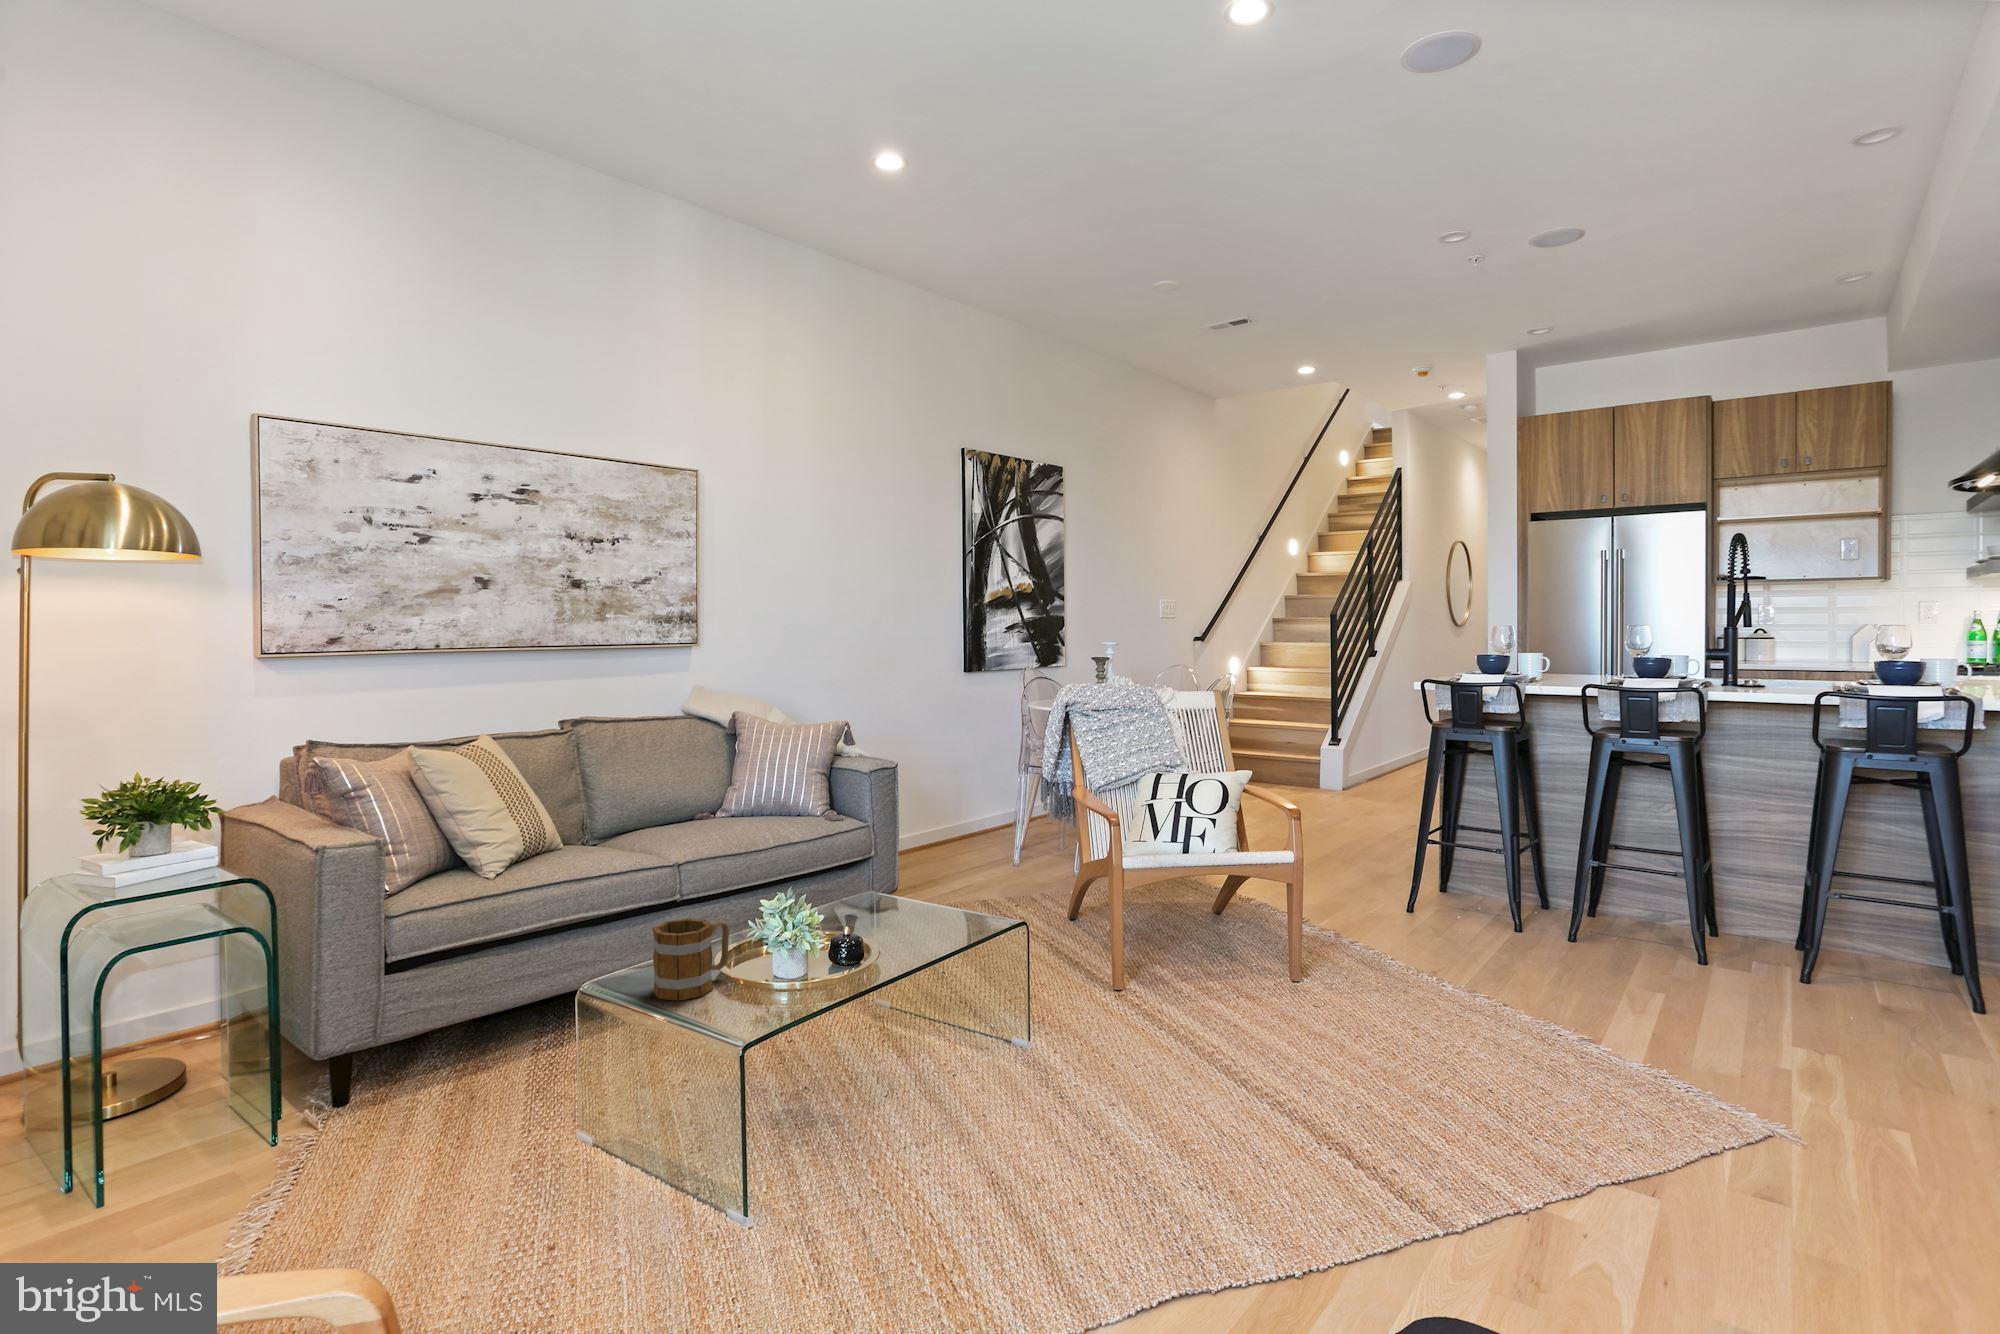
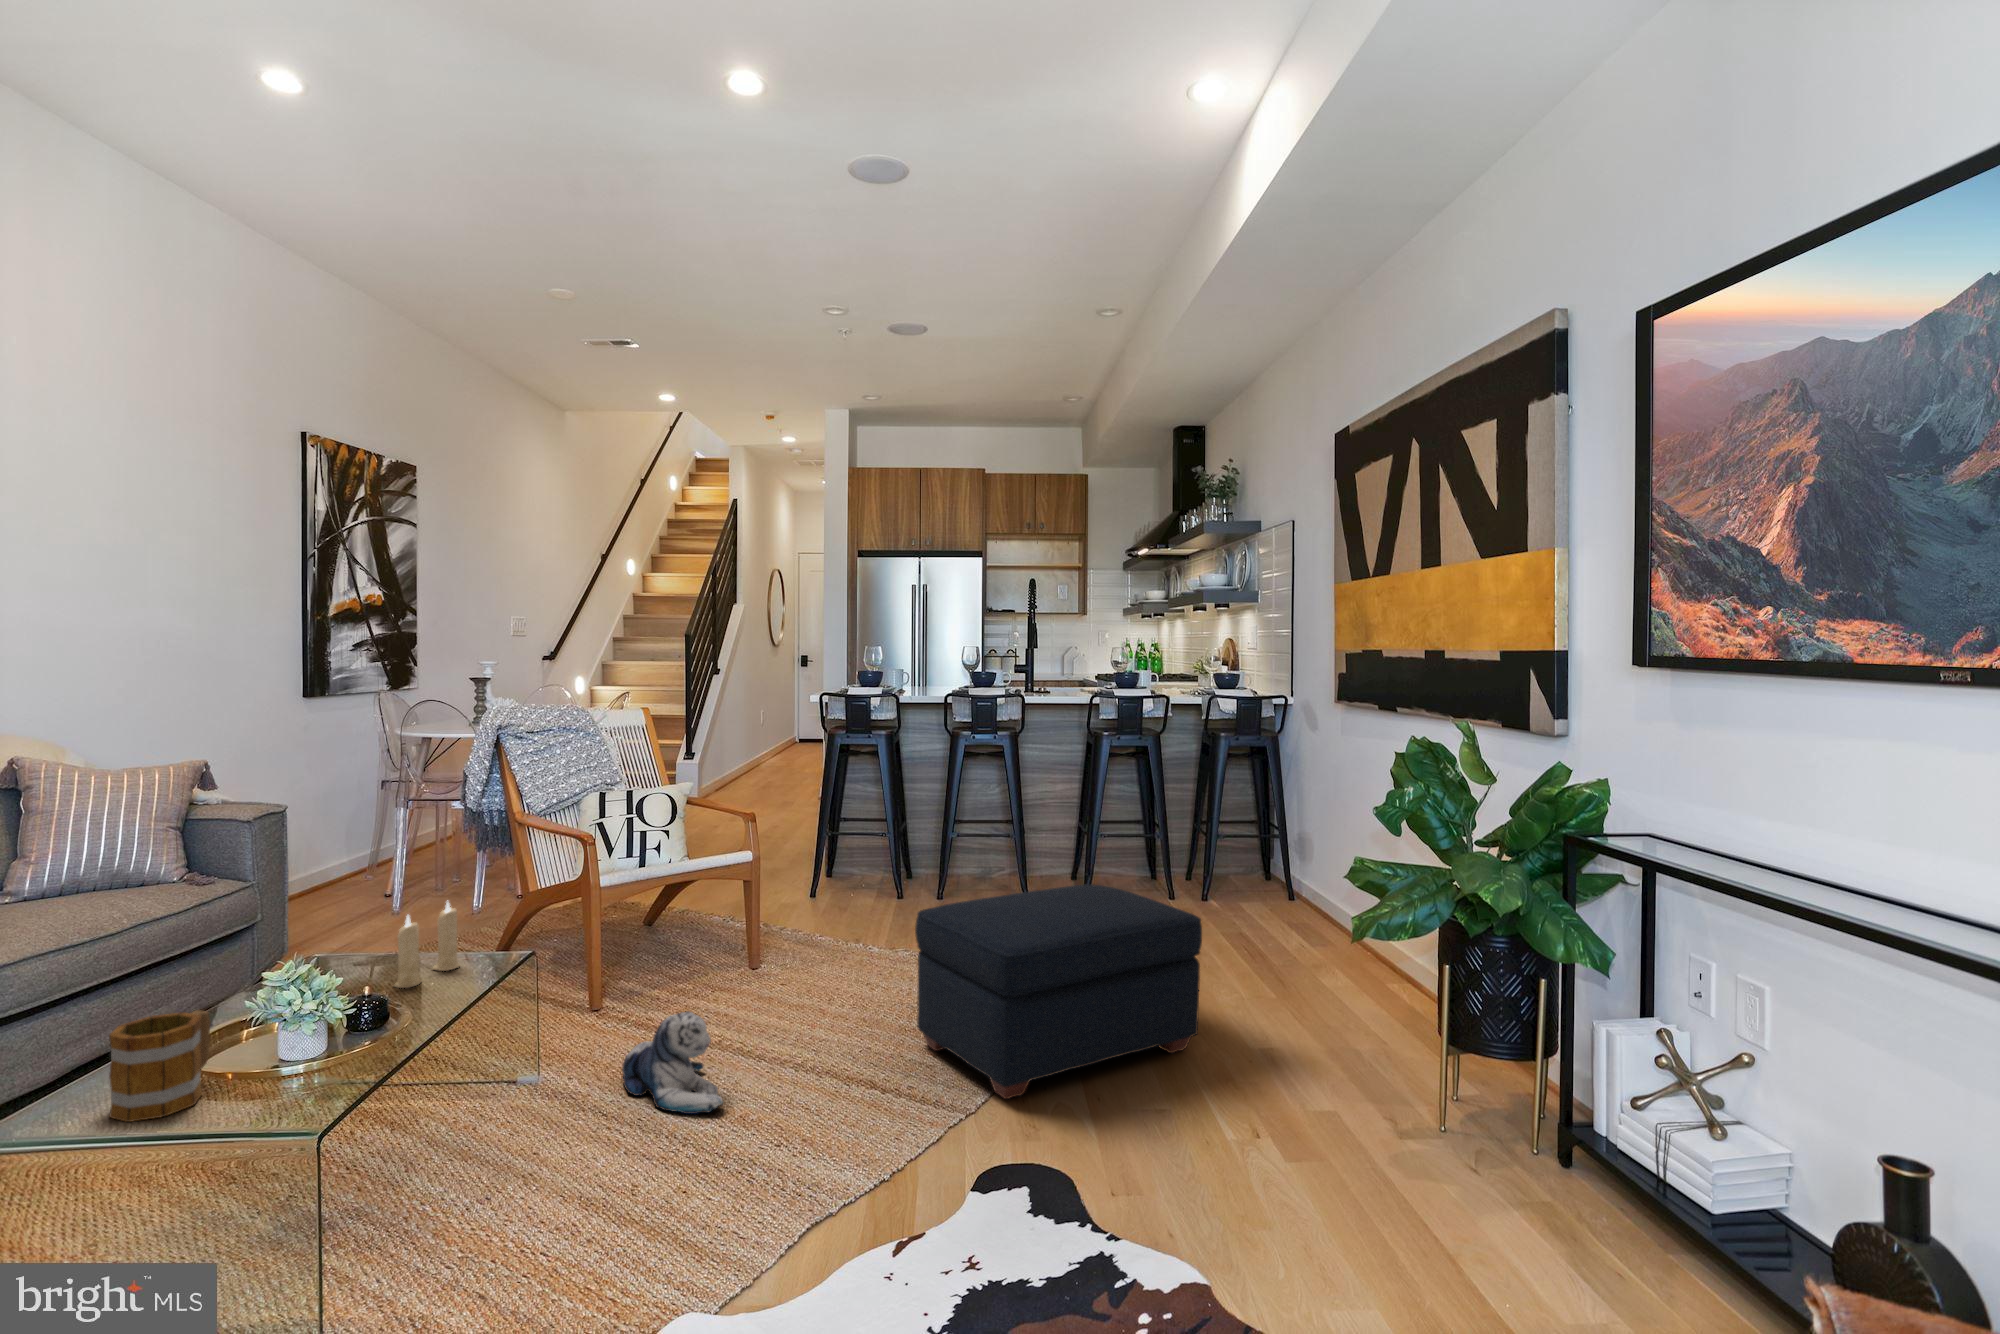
candle: none [903,856,965,933] -> present [394,902,460,988]
ottoman: none [1430,952,1911,1255] -> present [915,884,1202,1099]
plush toy: none [1092,1011,1176,1126] -> present [622,1011,723,1114]

